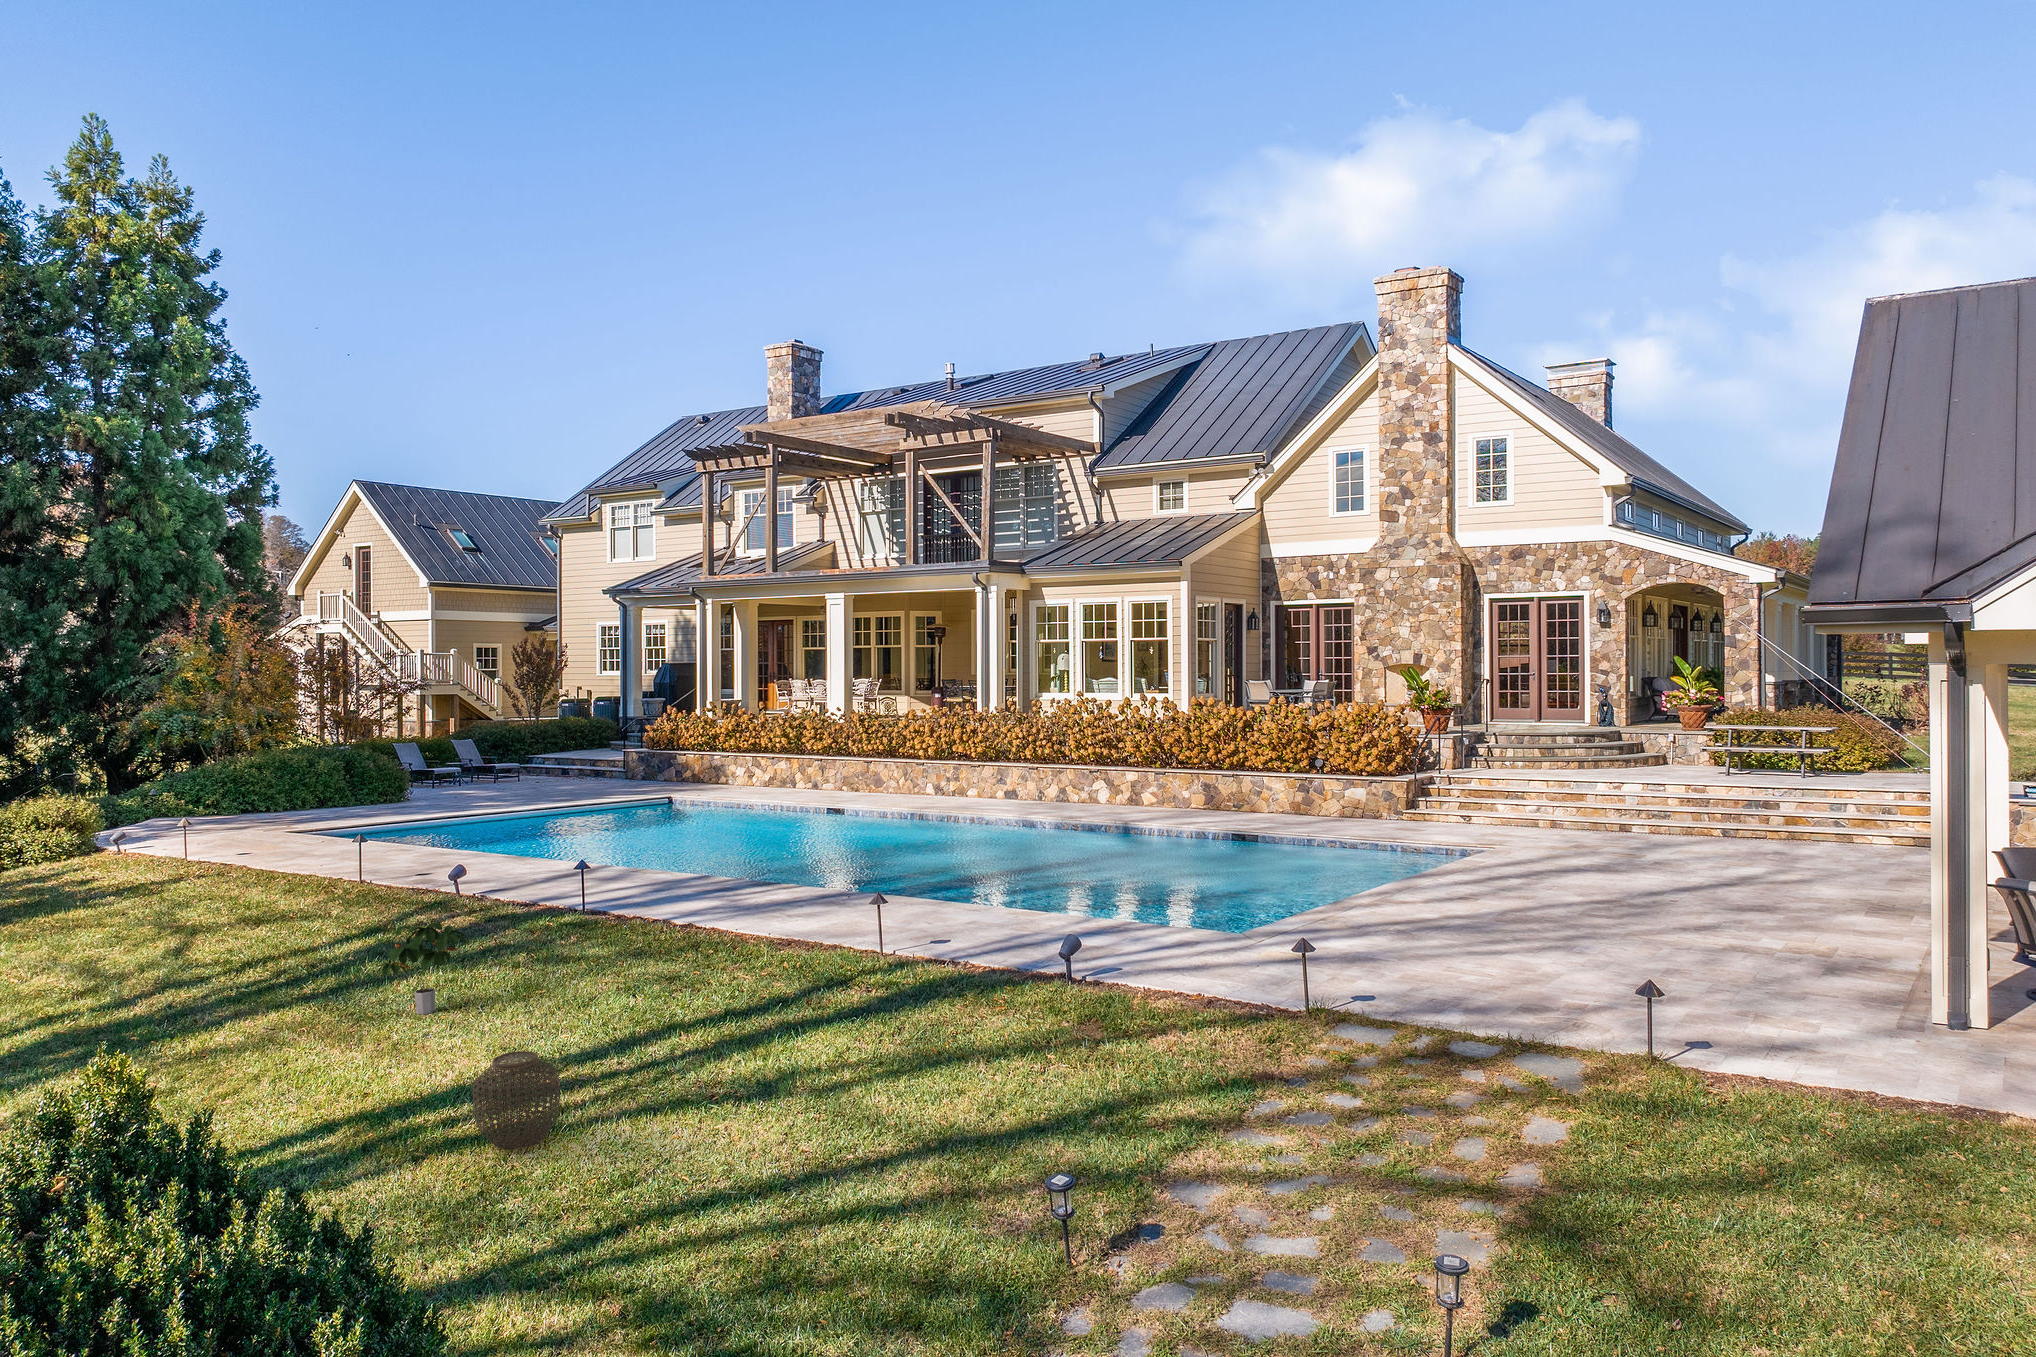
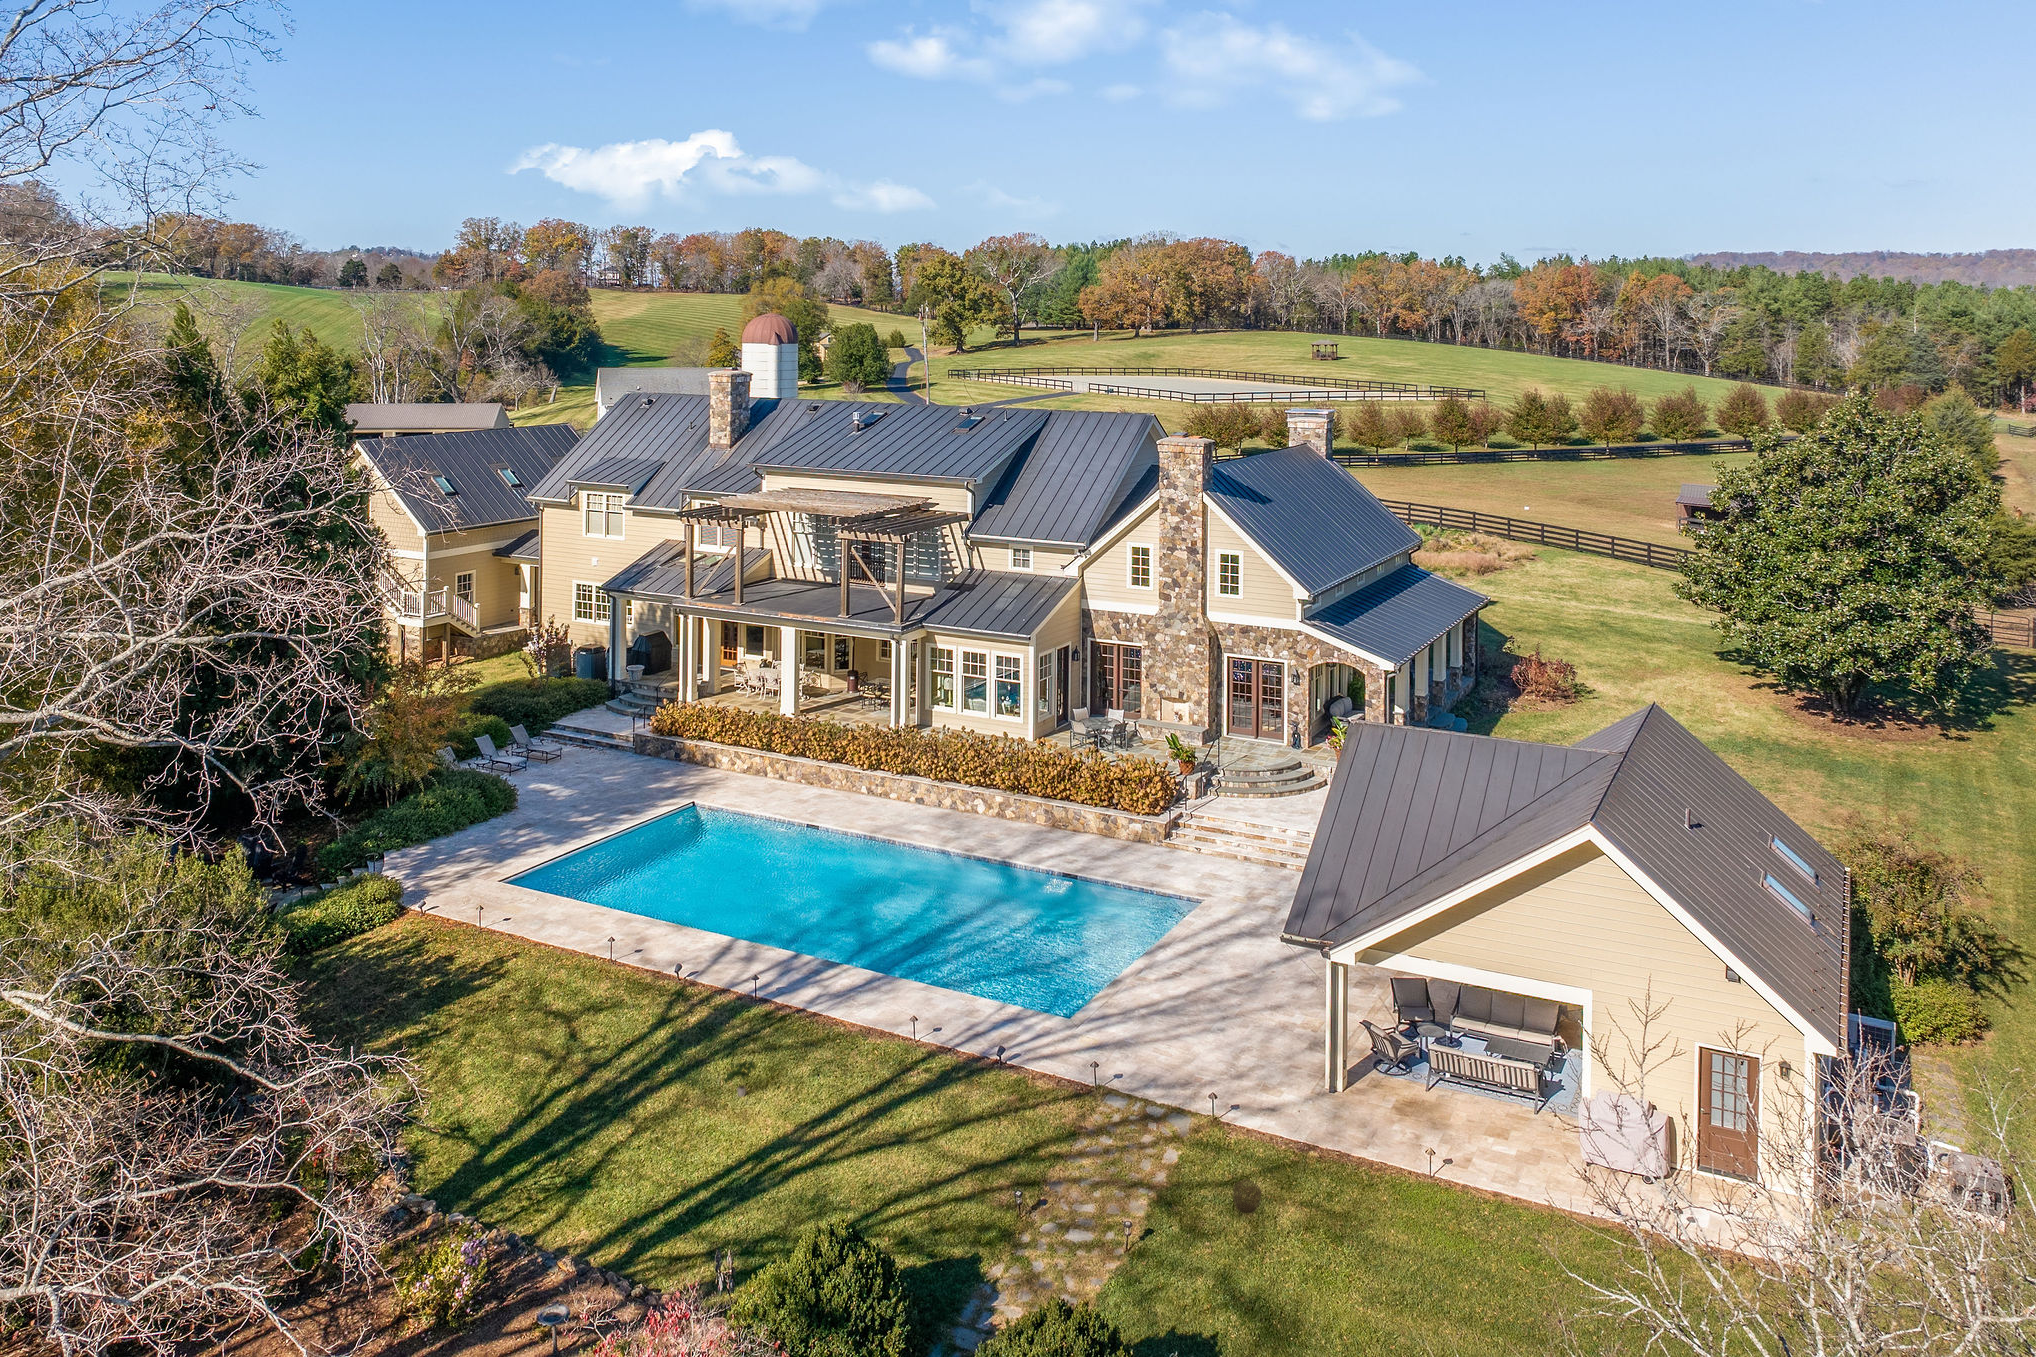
woven basket: present [473,1051,560,1149] -> present [1233,1179,1261,1213]

